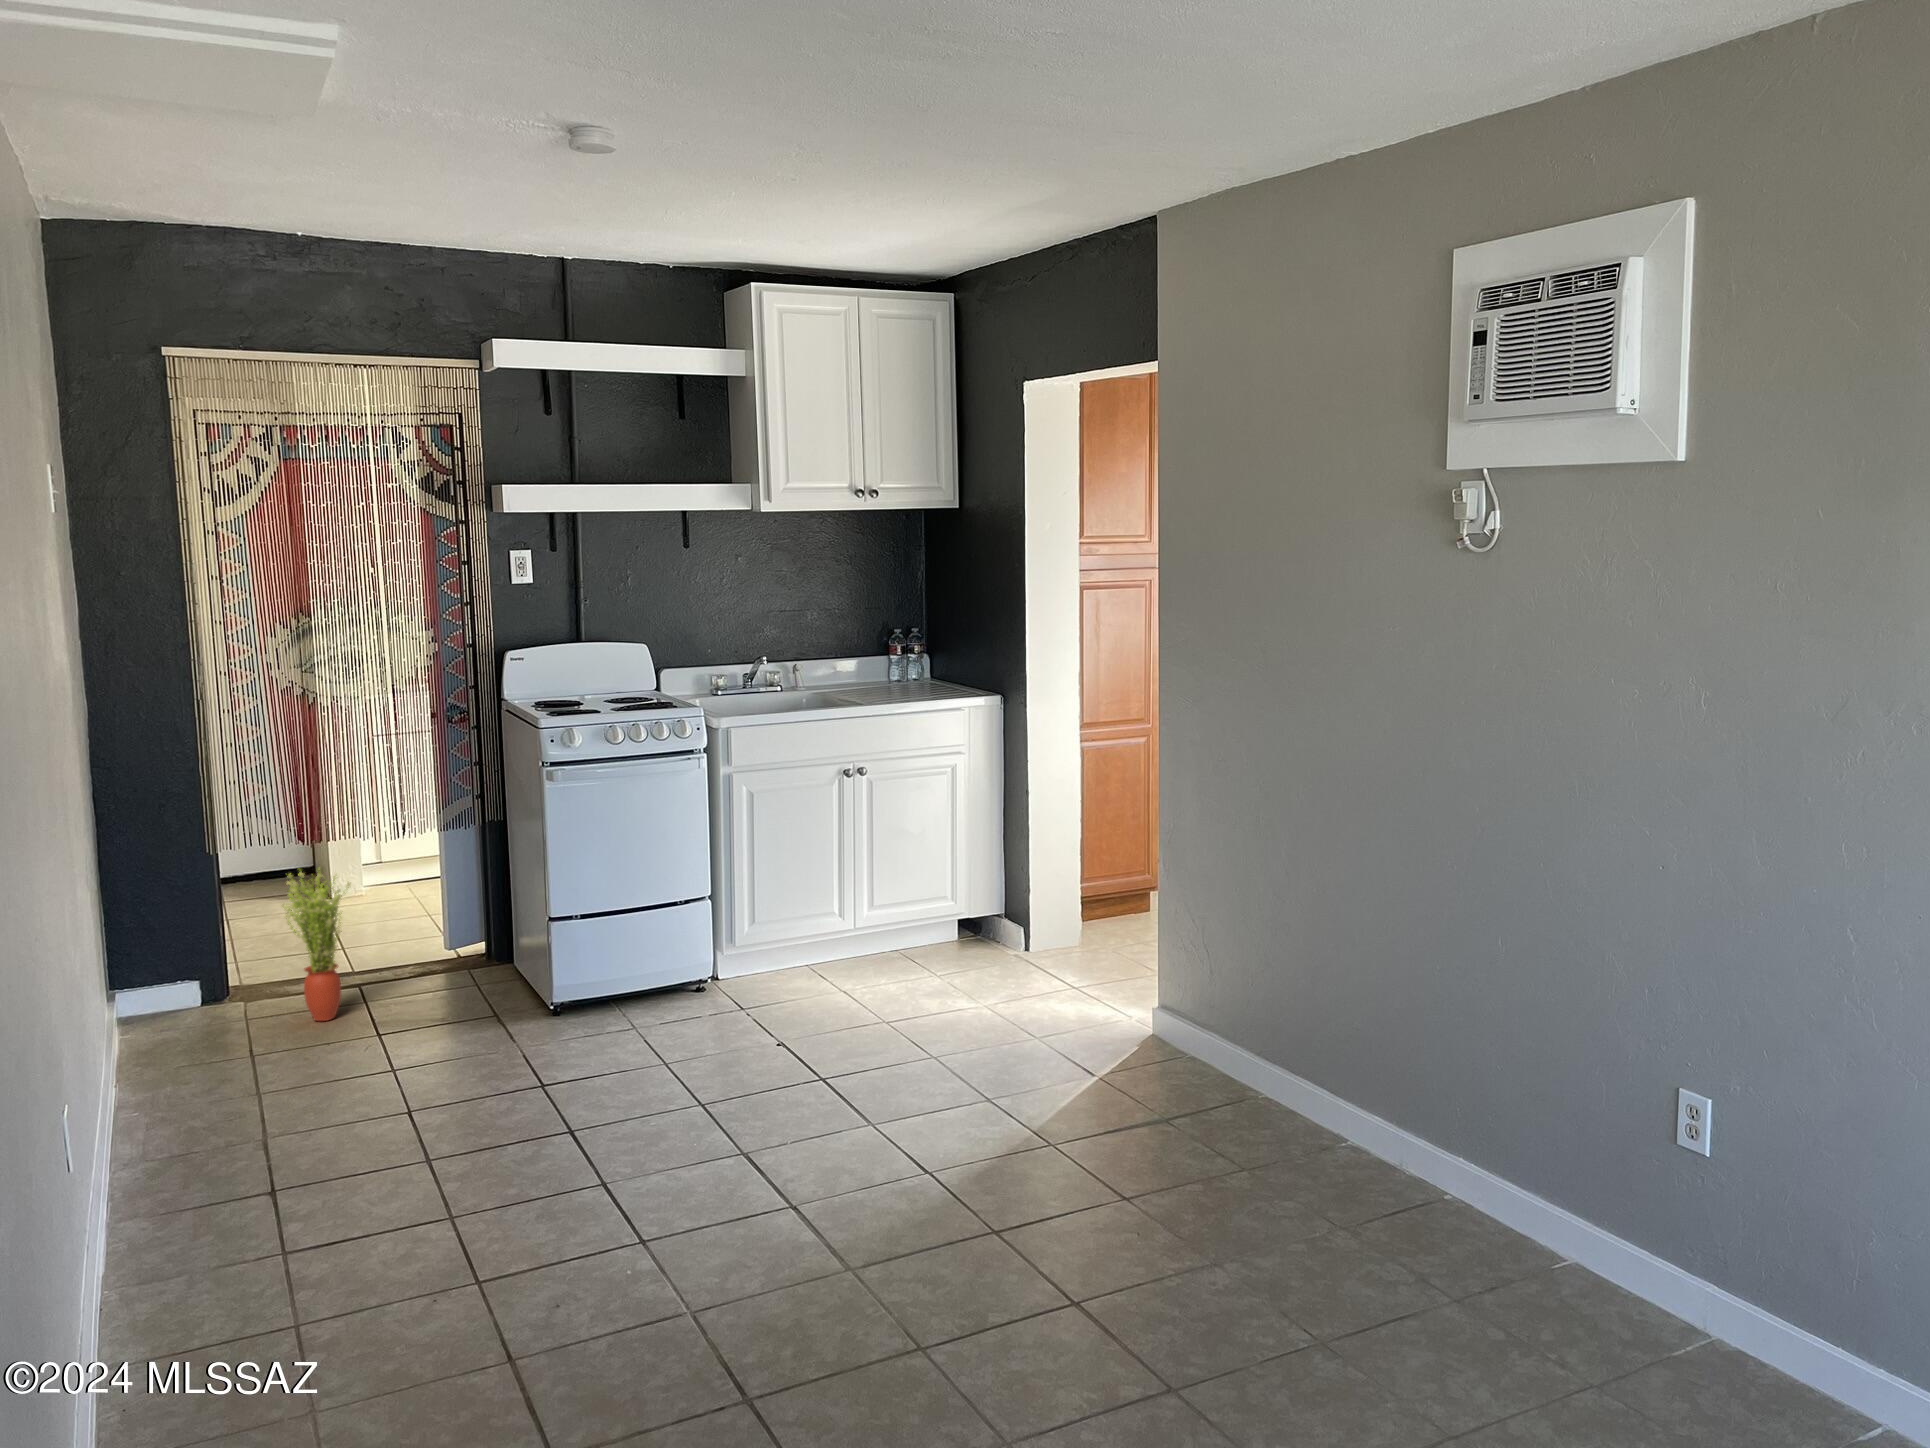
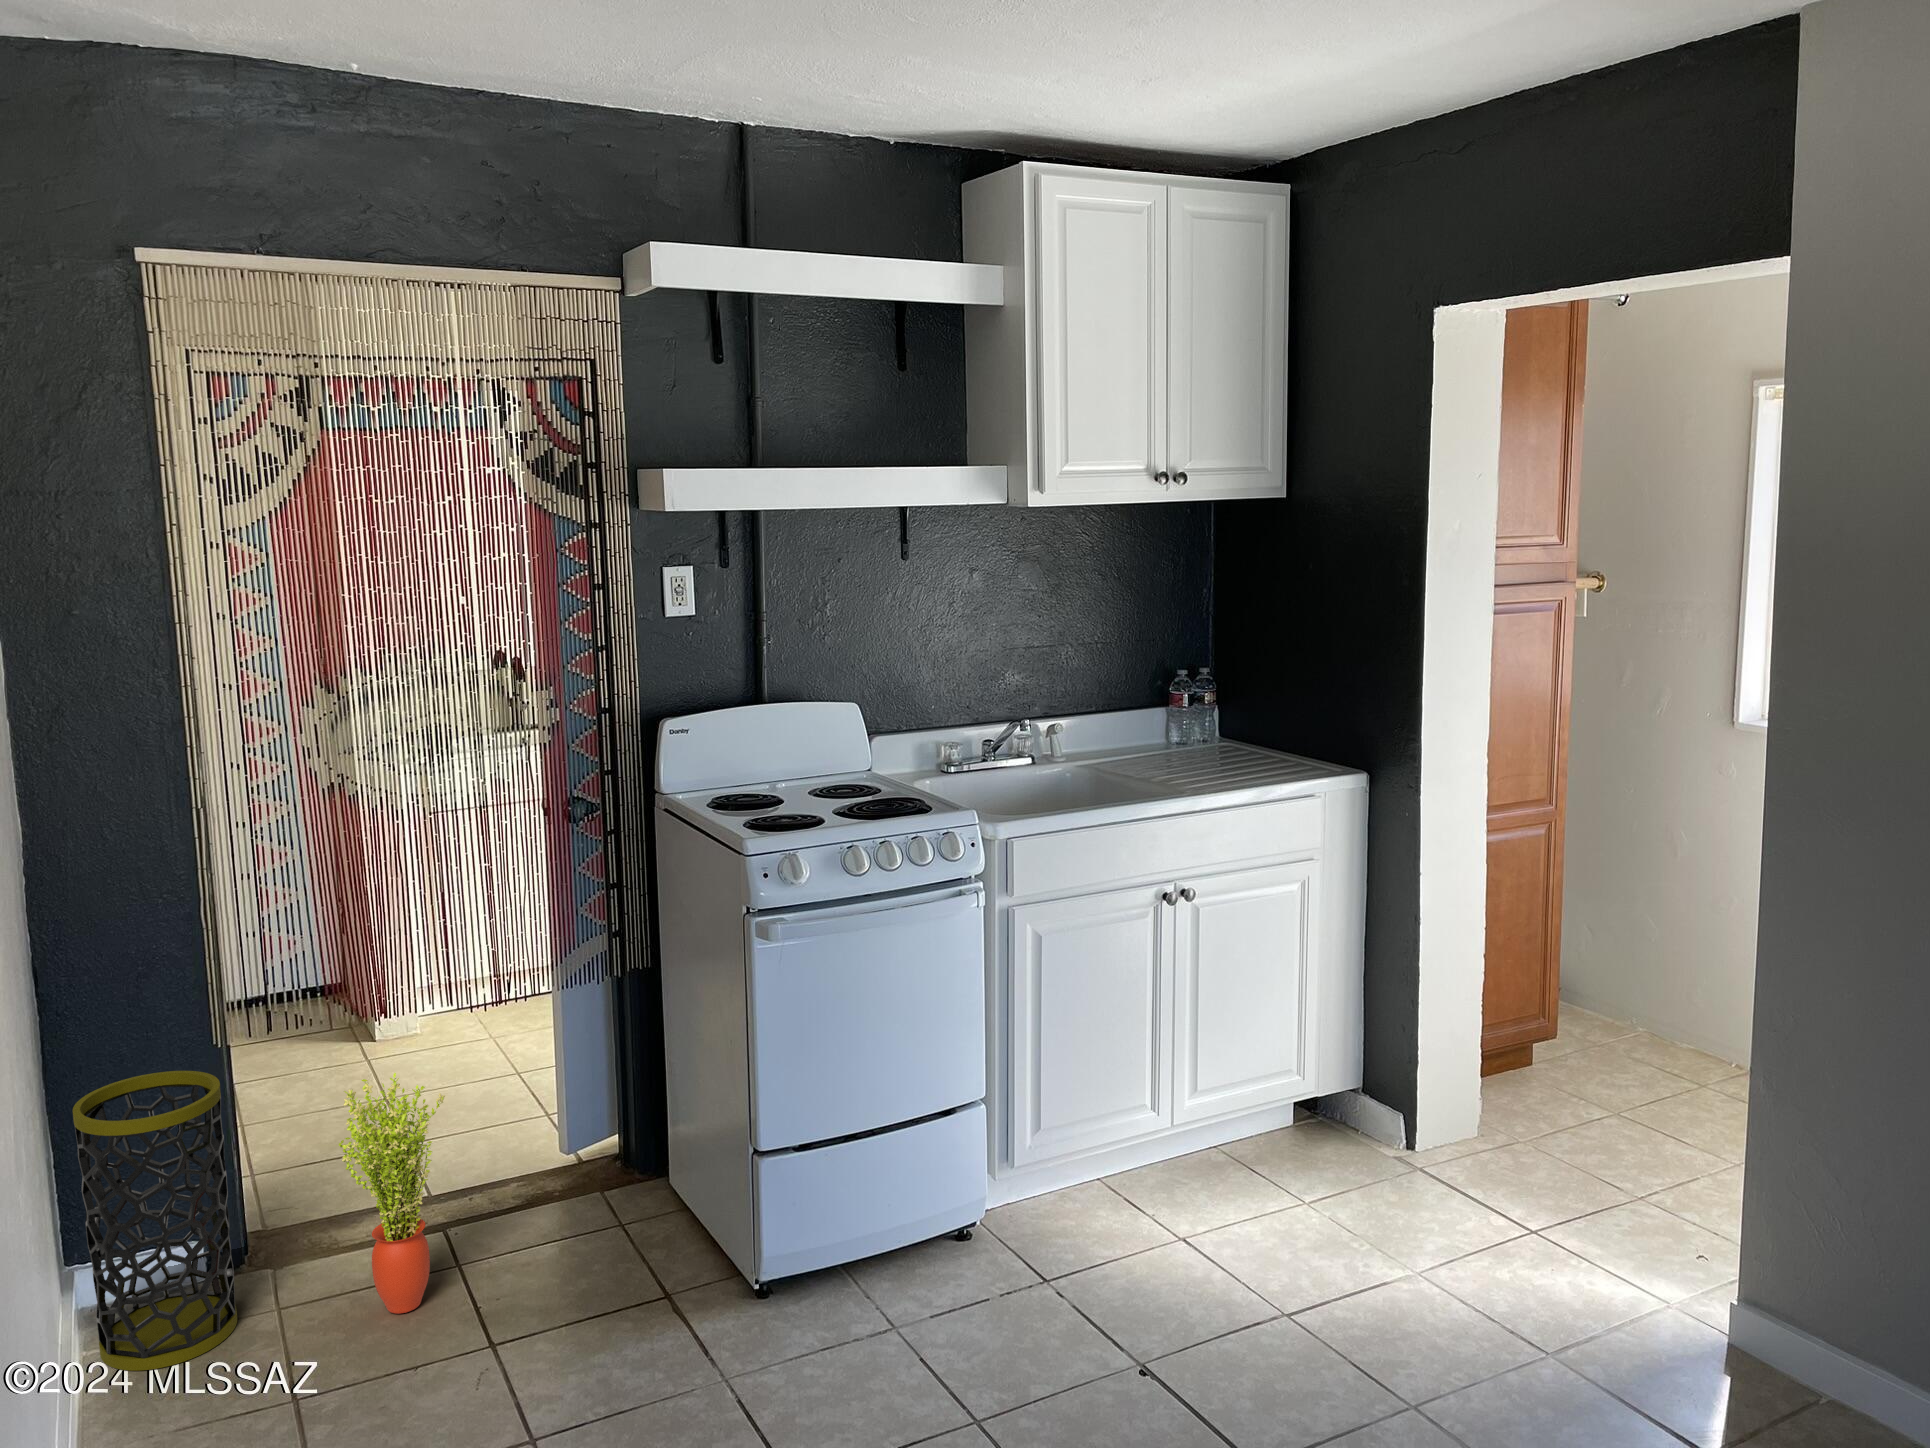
trash can: none [118,865,219,1043] -> present [73,1071,237,1371]

